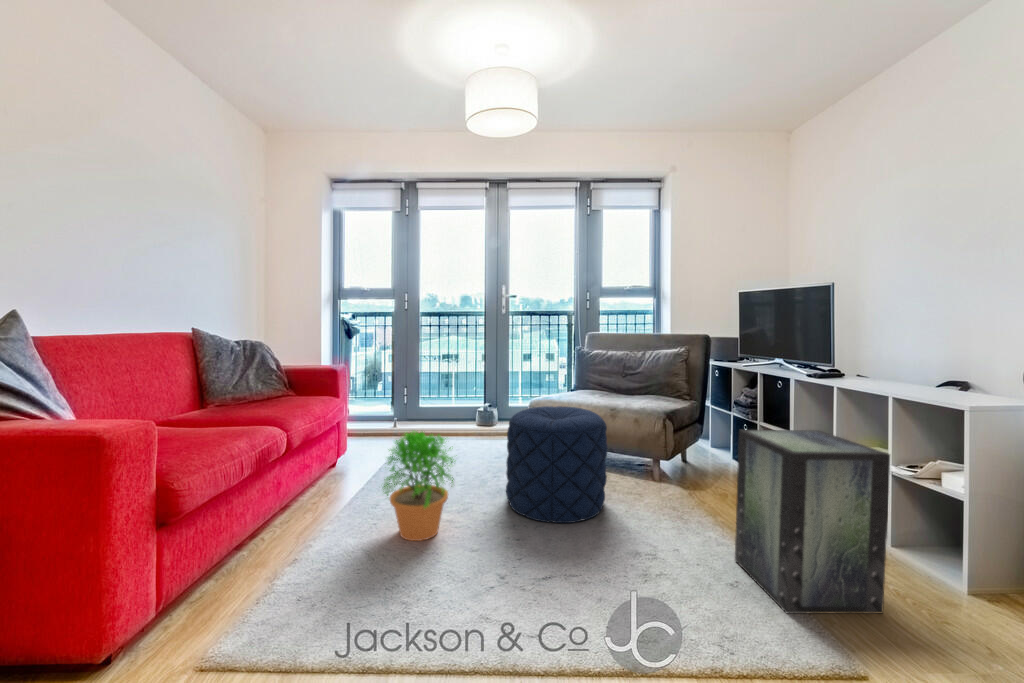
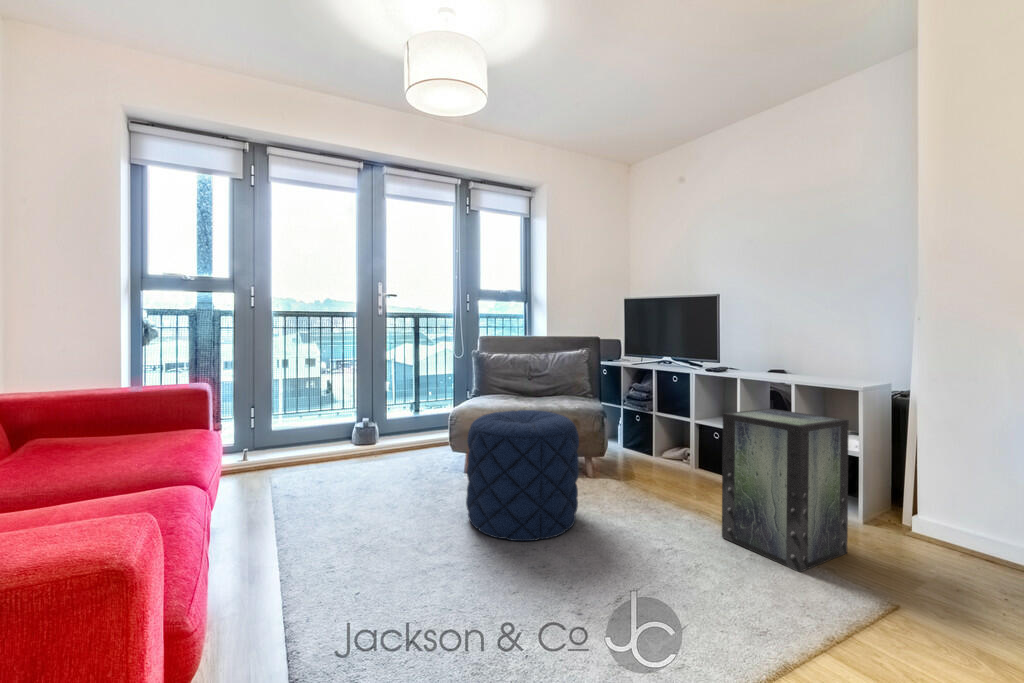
potted plant: present [383,431,455,541] -> none [346,450,455,602]

